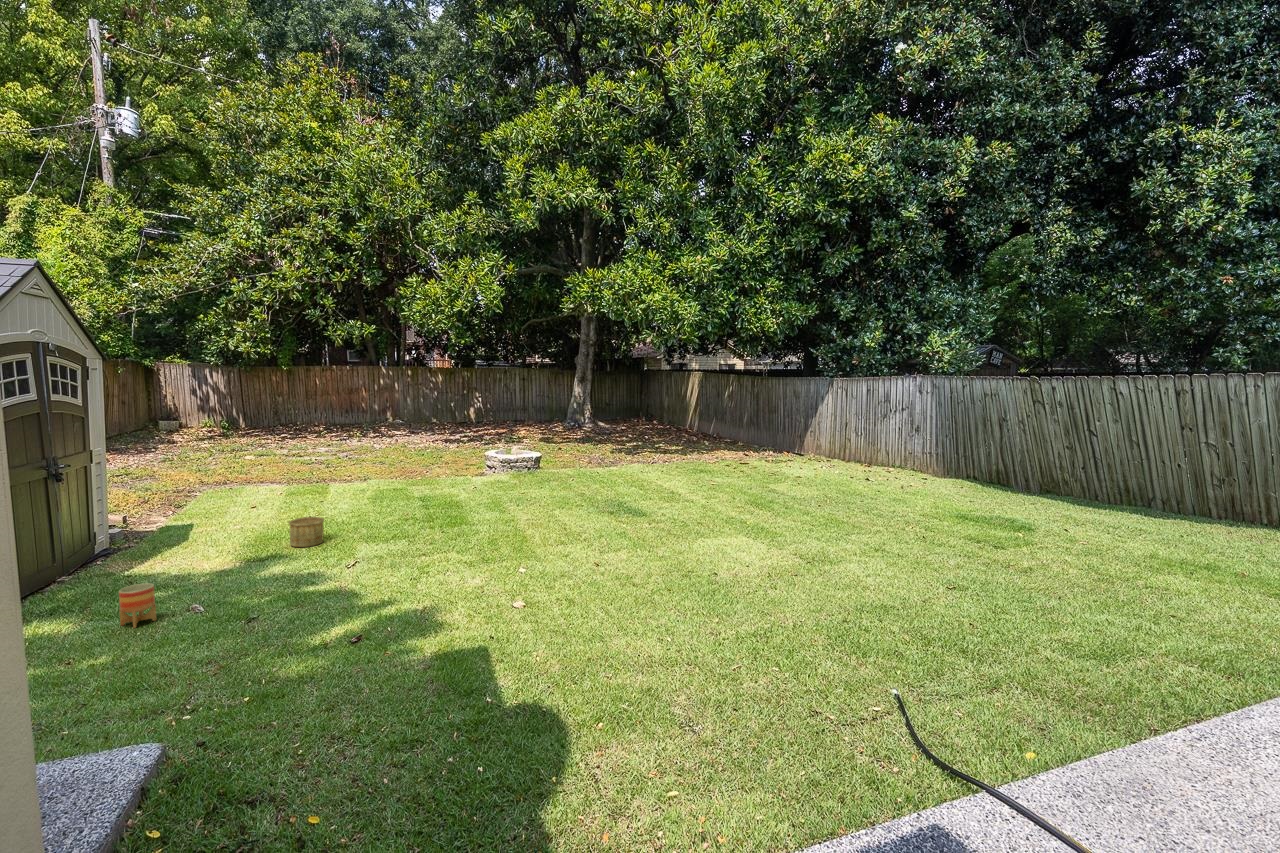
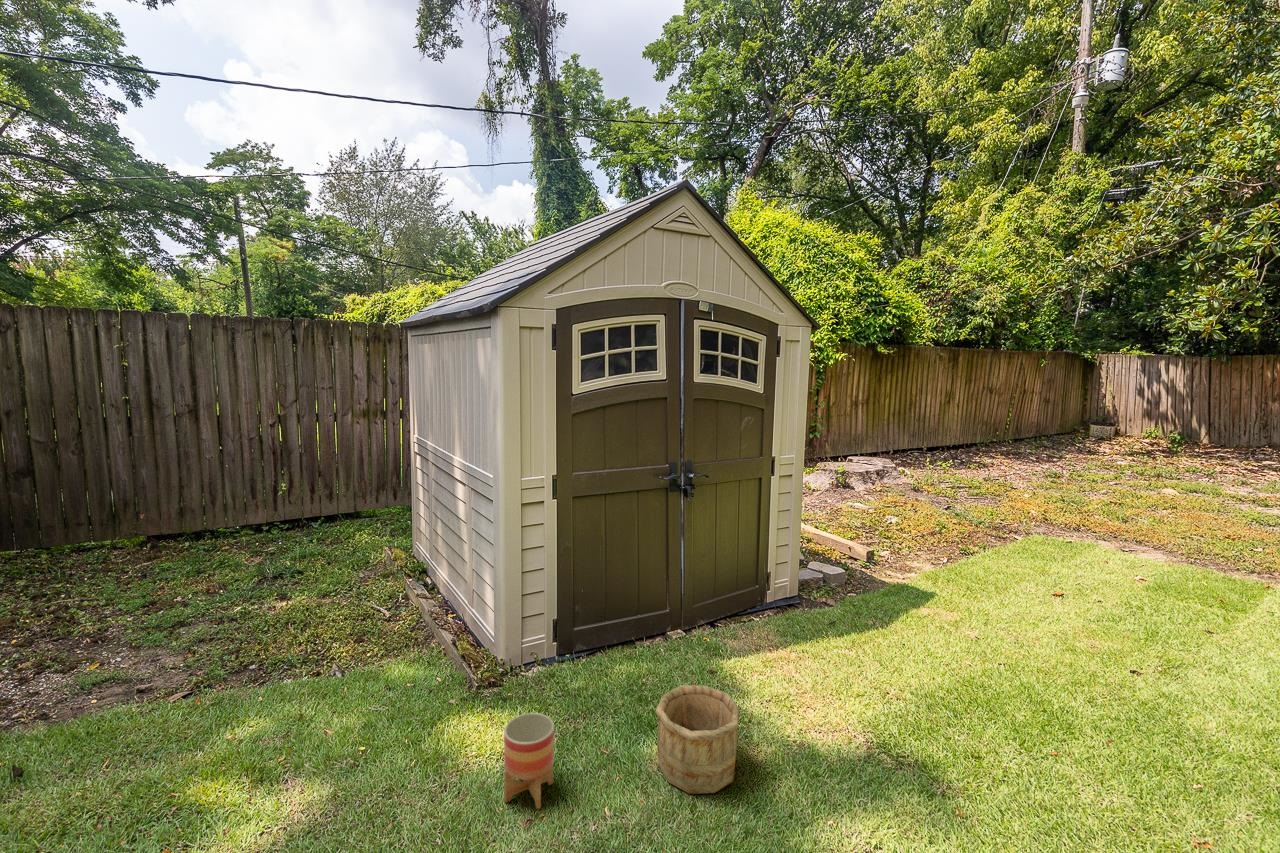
wooden bucket: present [289,517,324,547] -> present [656,685,740,794]

